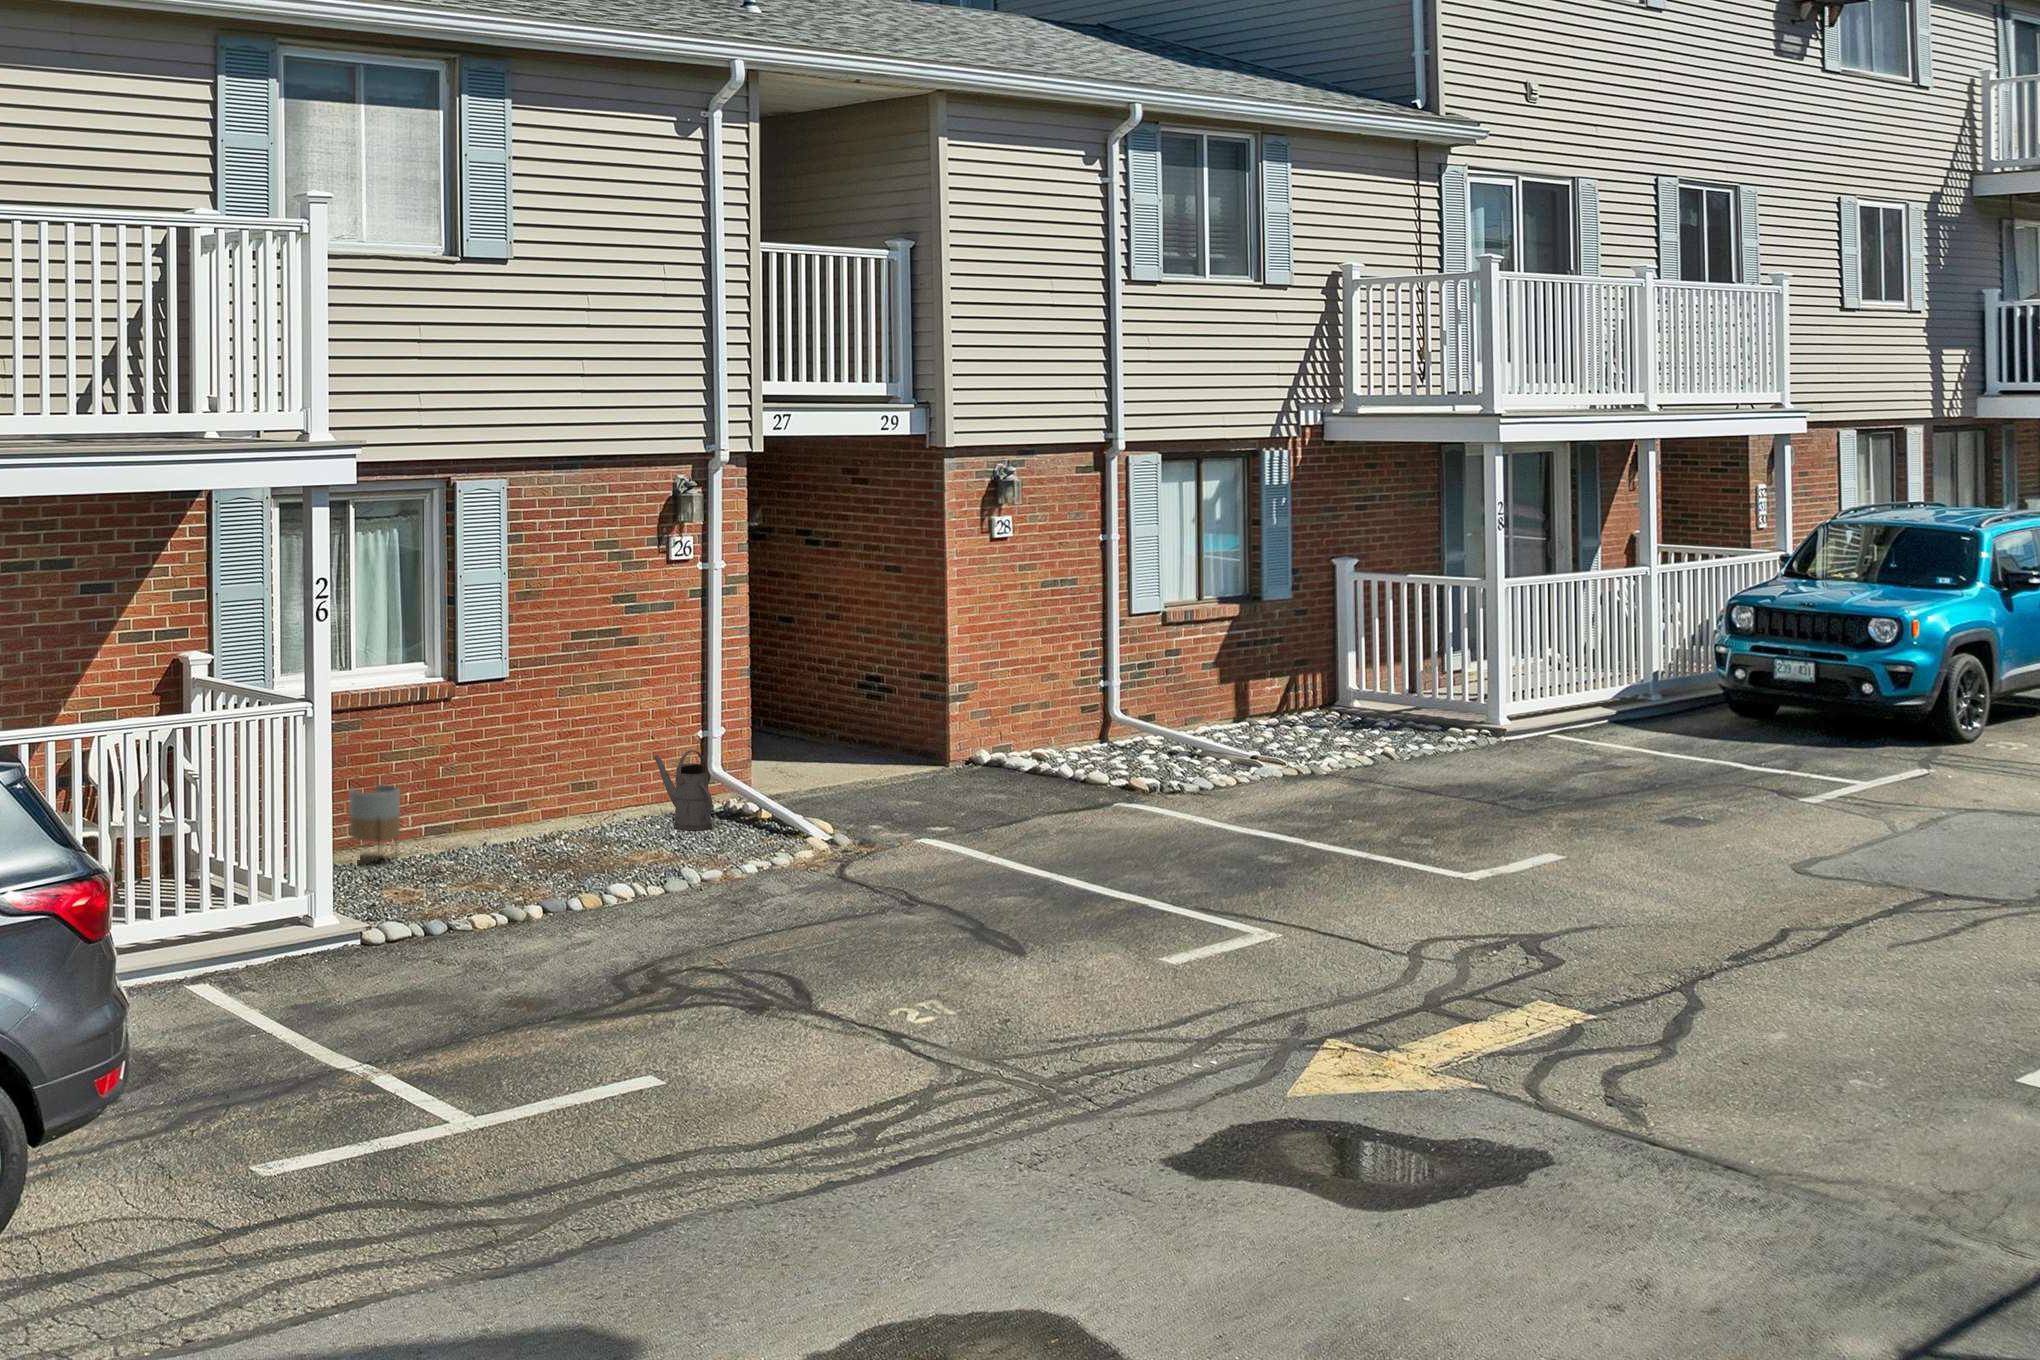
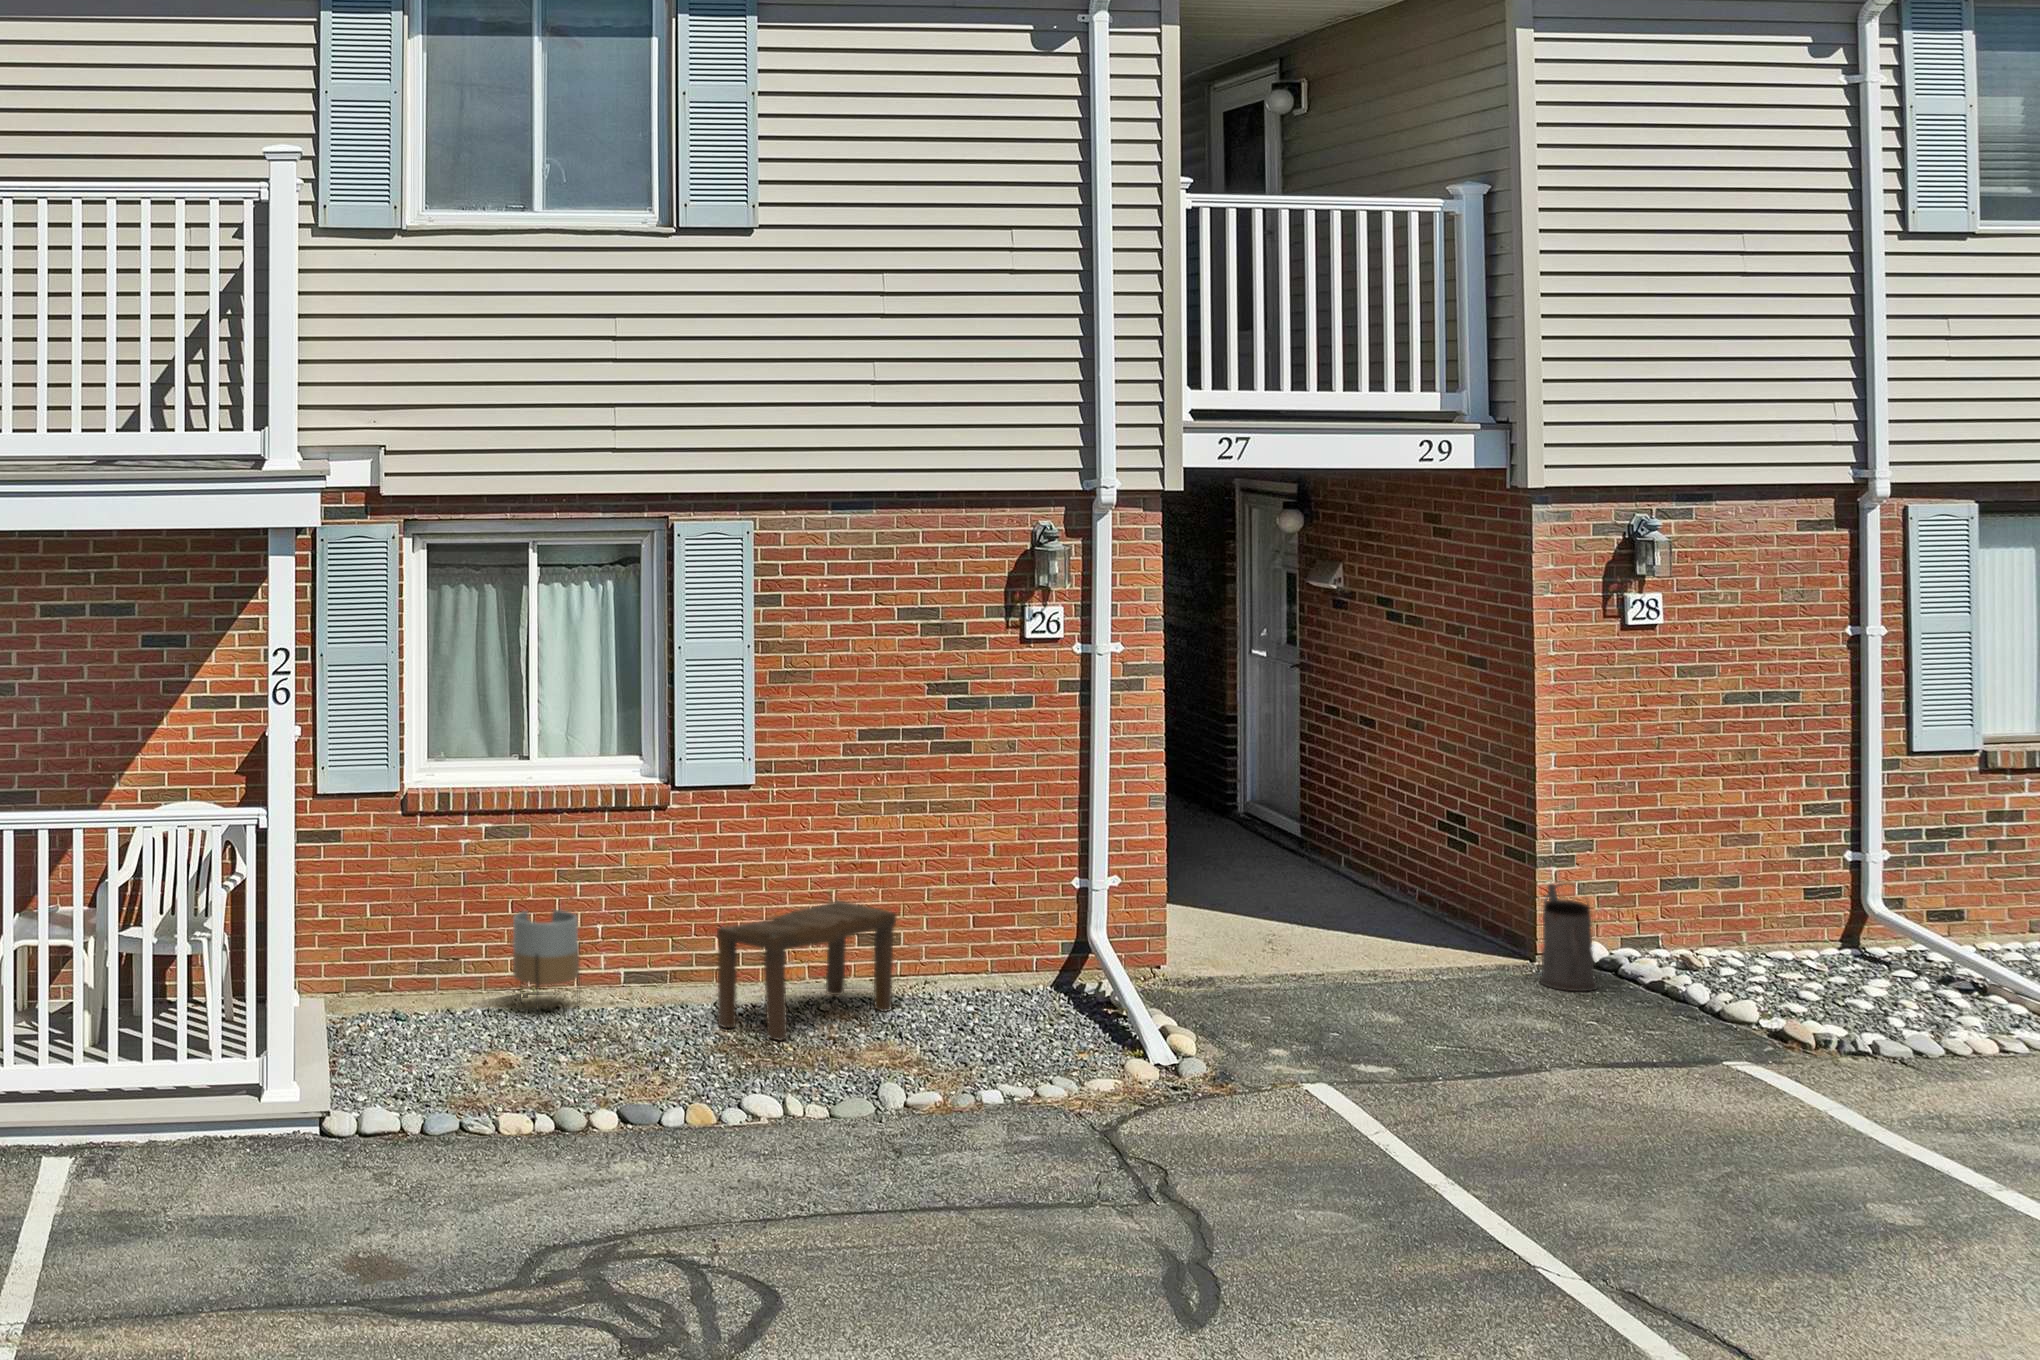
watering can: present [654,750,712,830] -> present [1540,882,1597,991]
bench: none [510,761,615,859] -> present [717,901,896,1040]

